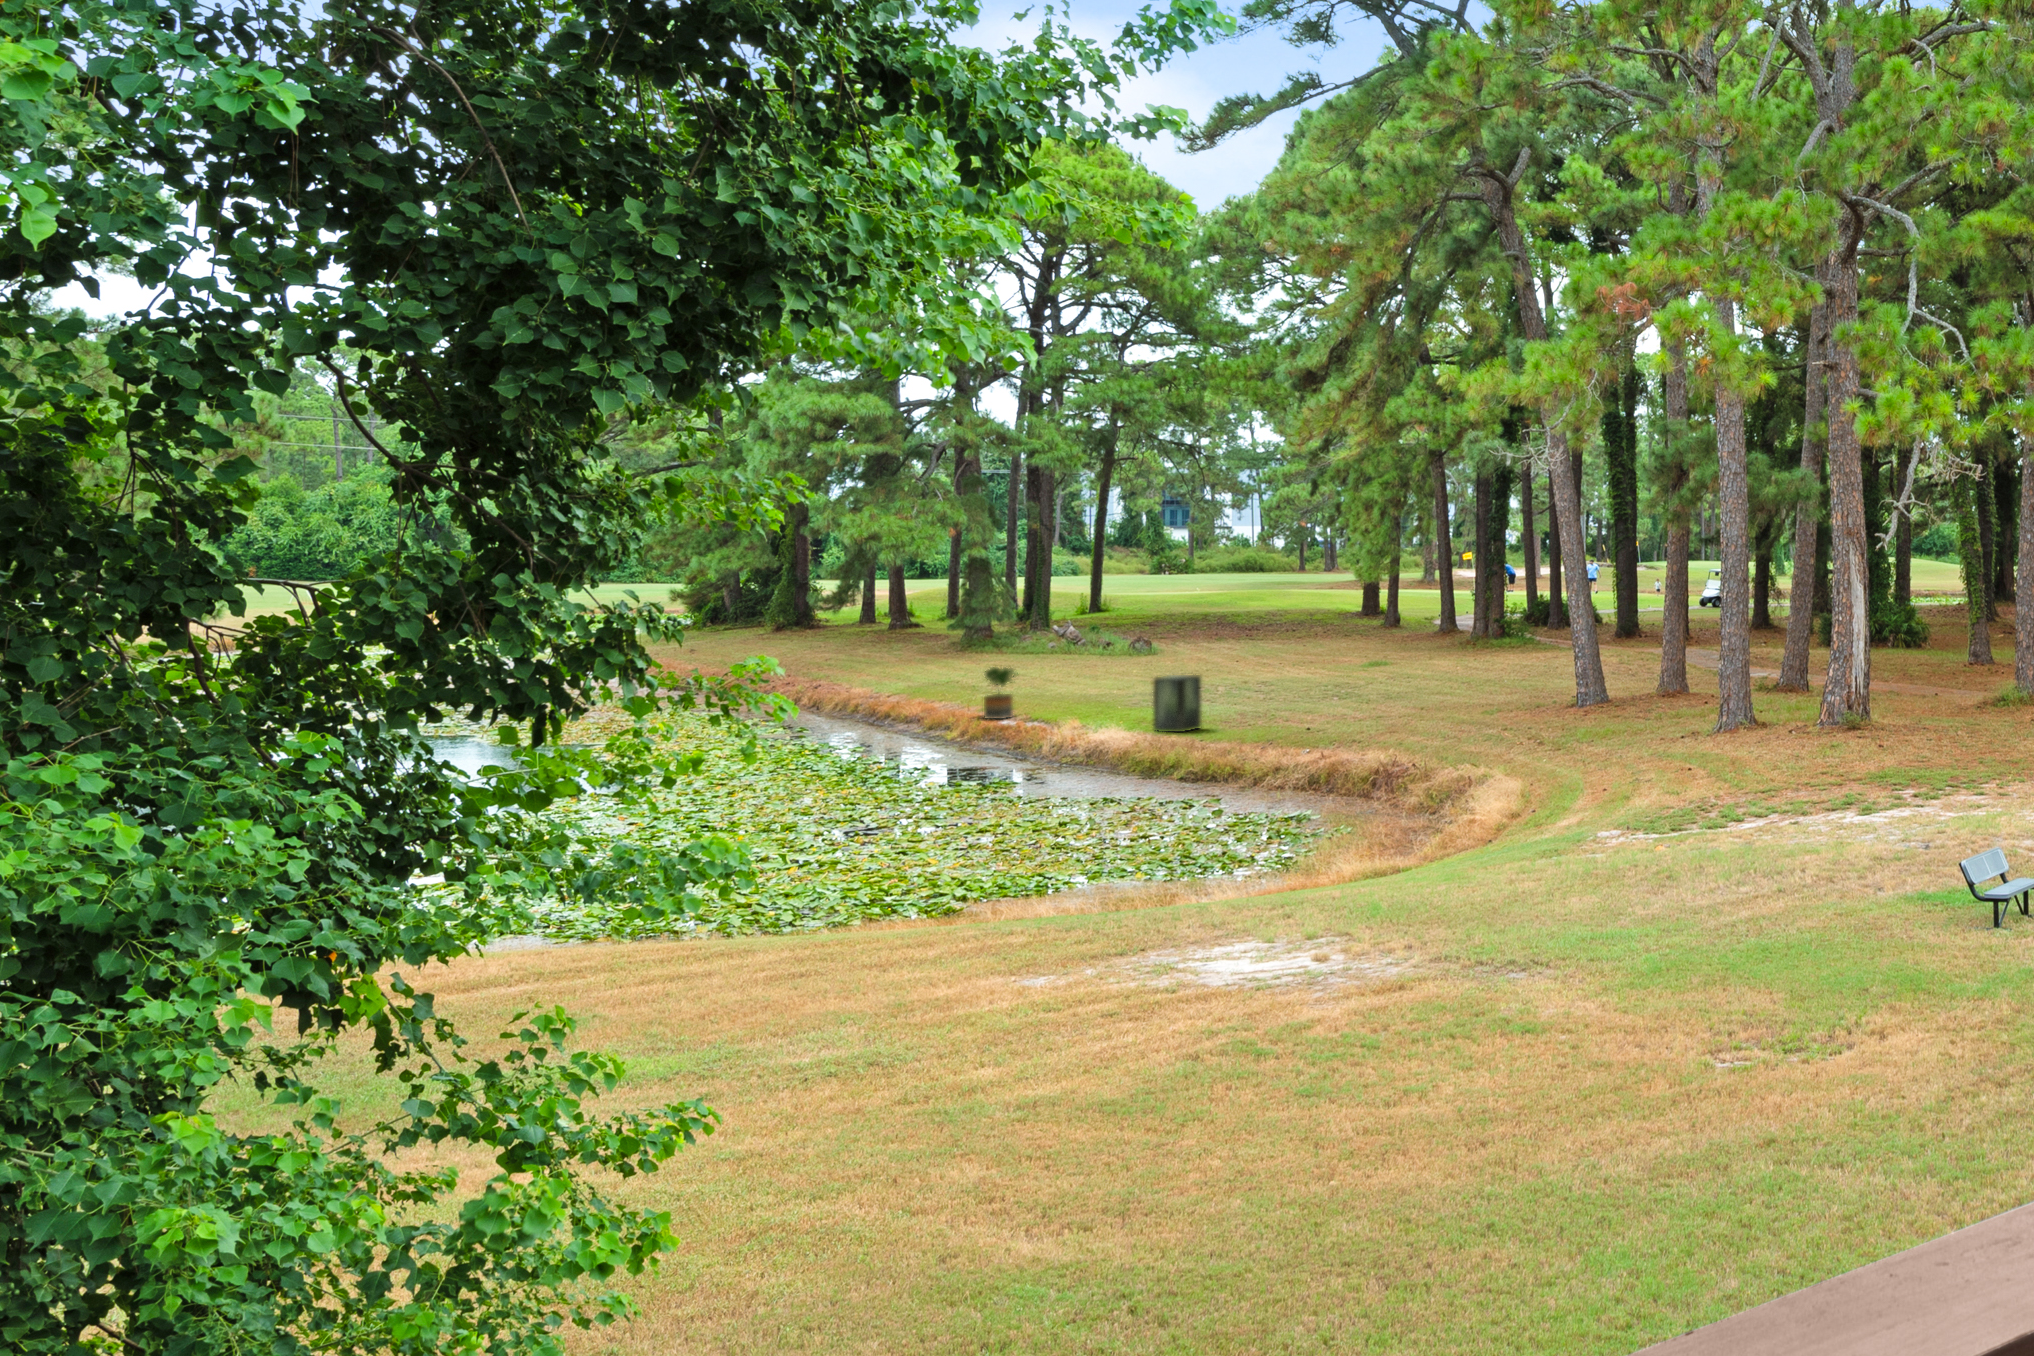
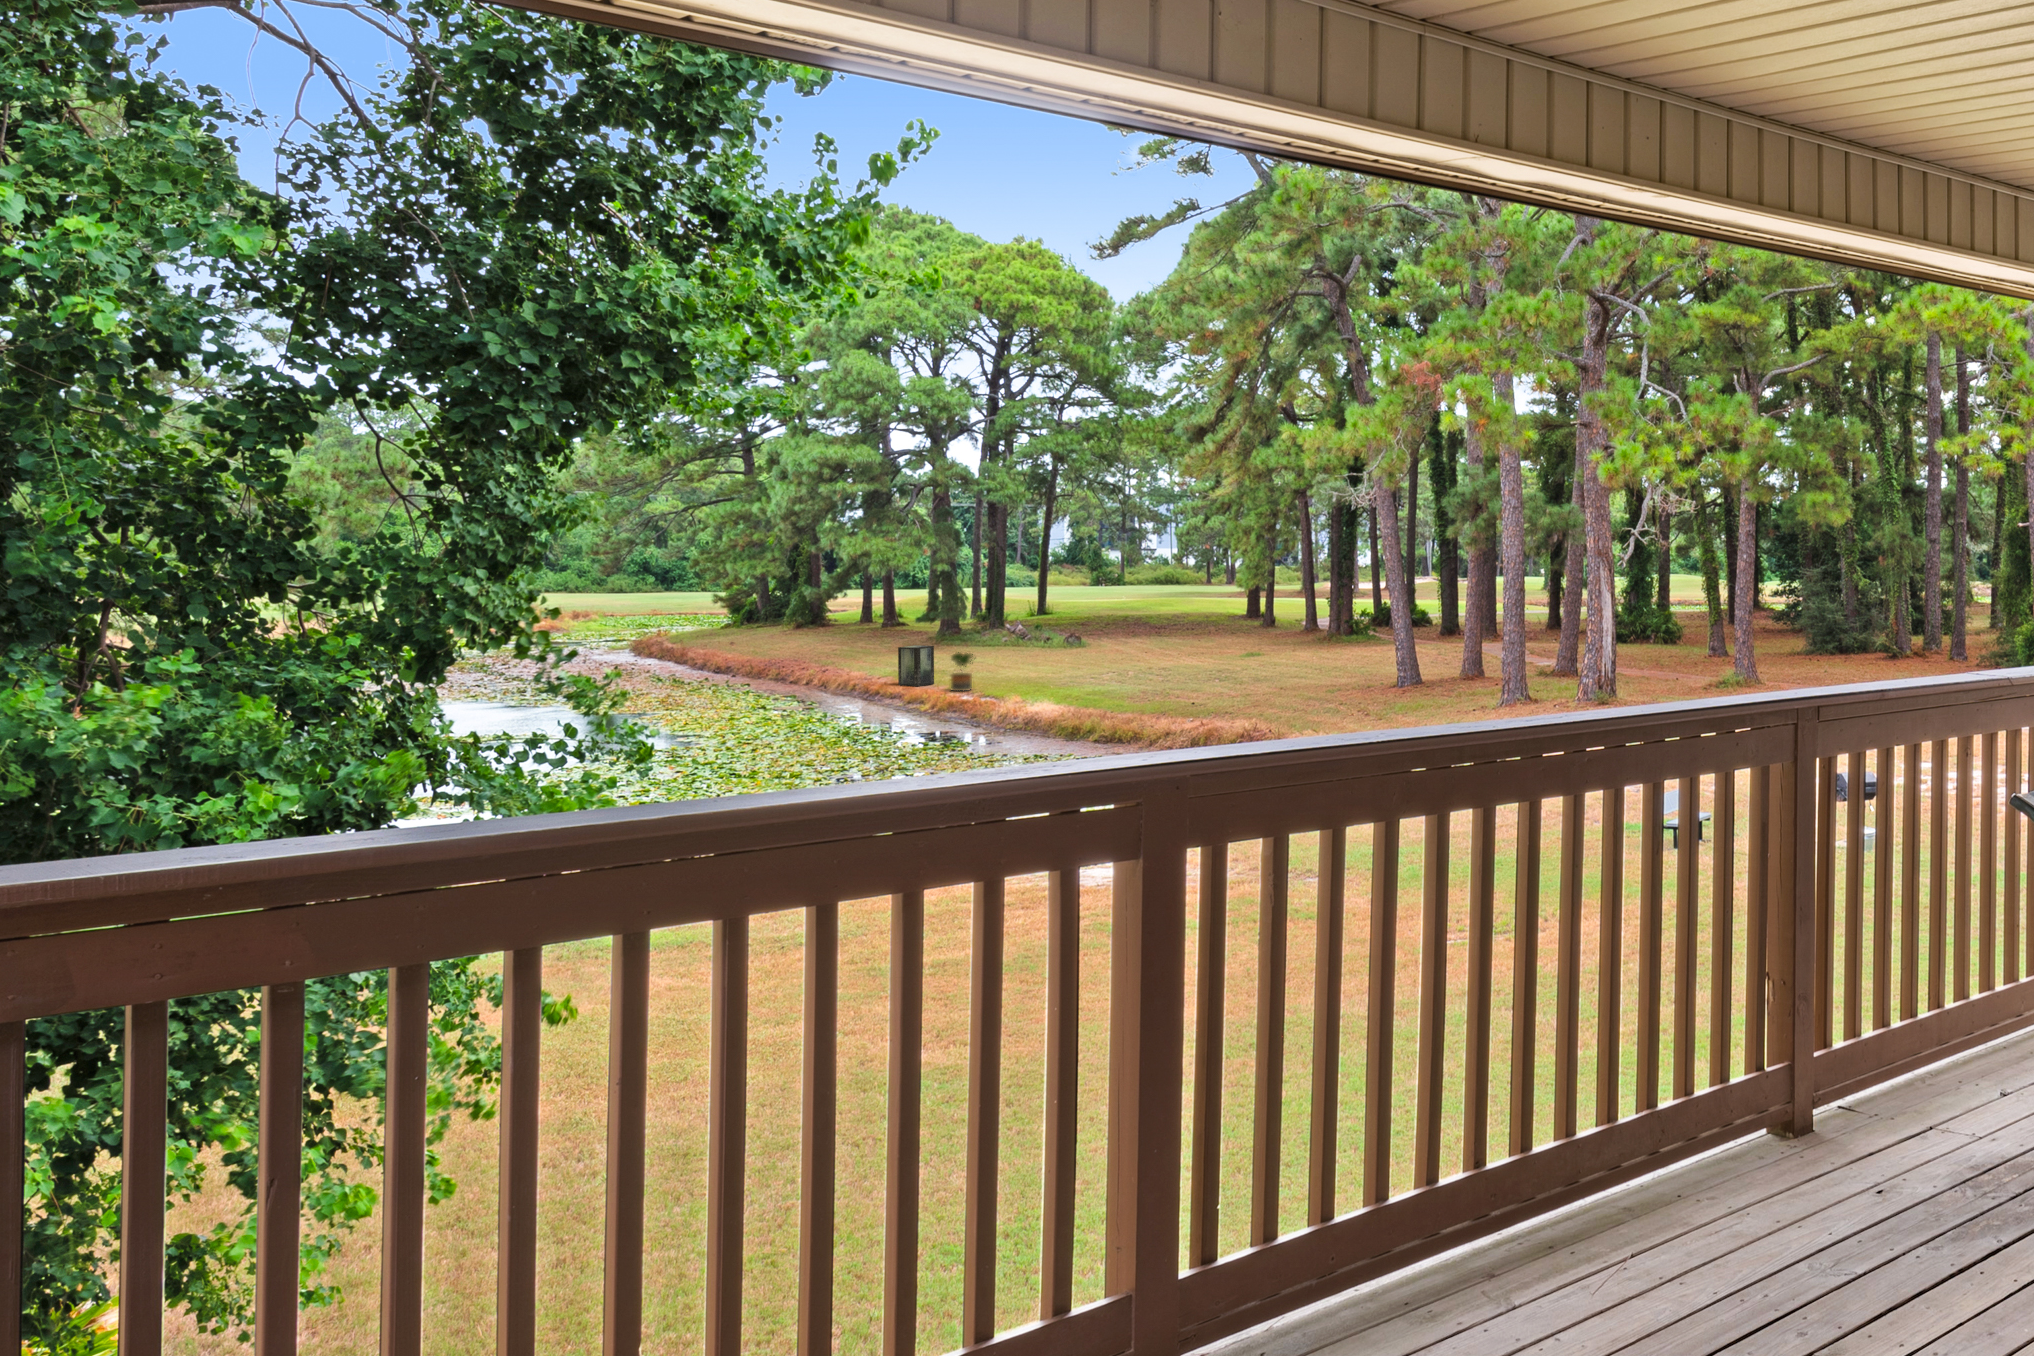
storage box: present [1153,675,1201,732] -> present [898,645,934,686]

